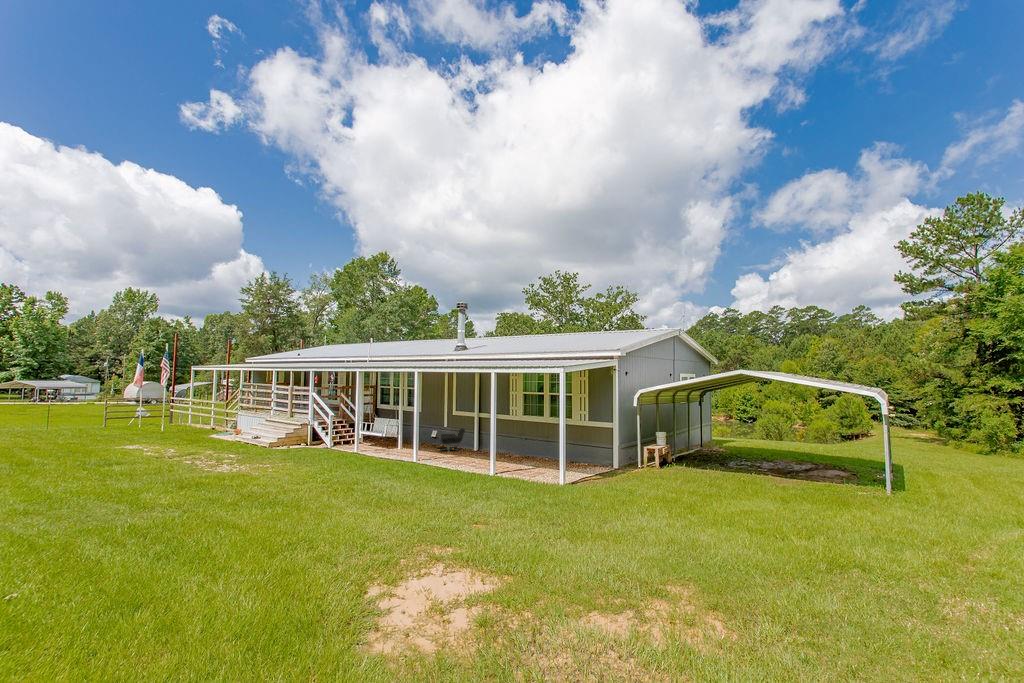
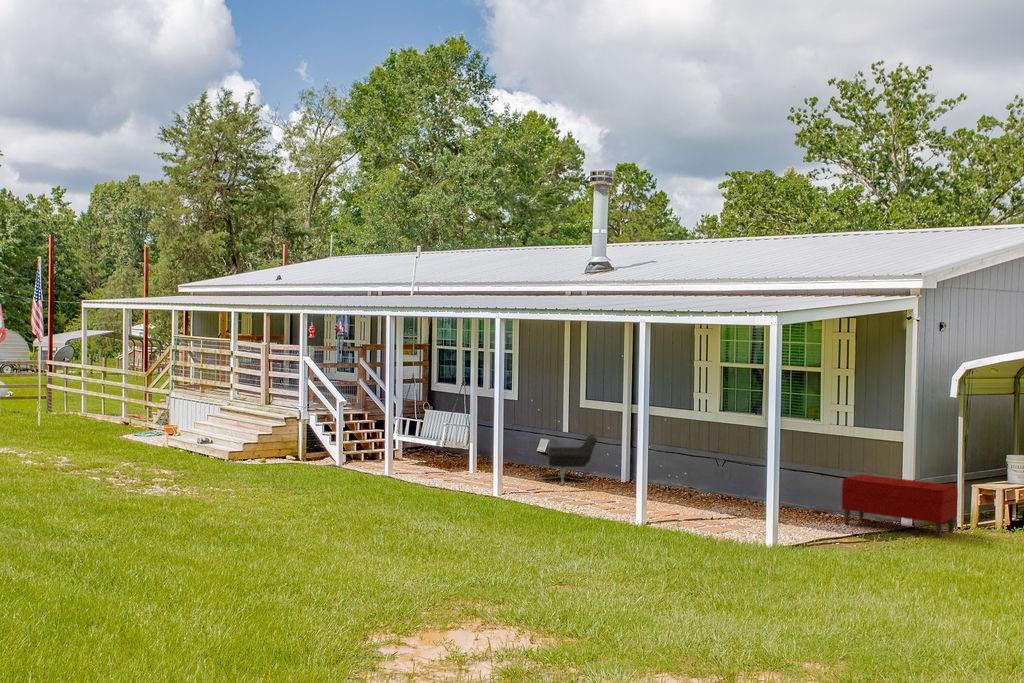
bench: none [589,442,639,472] -> present [842,474,958,538]

